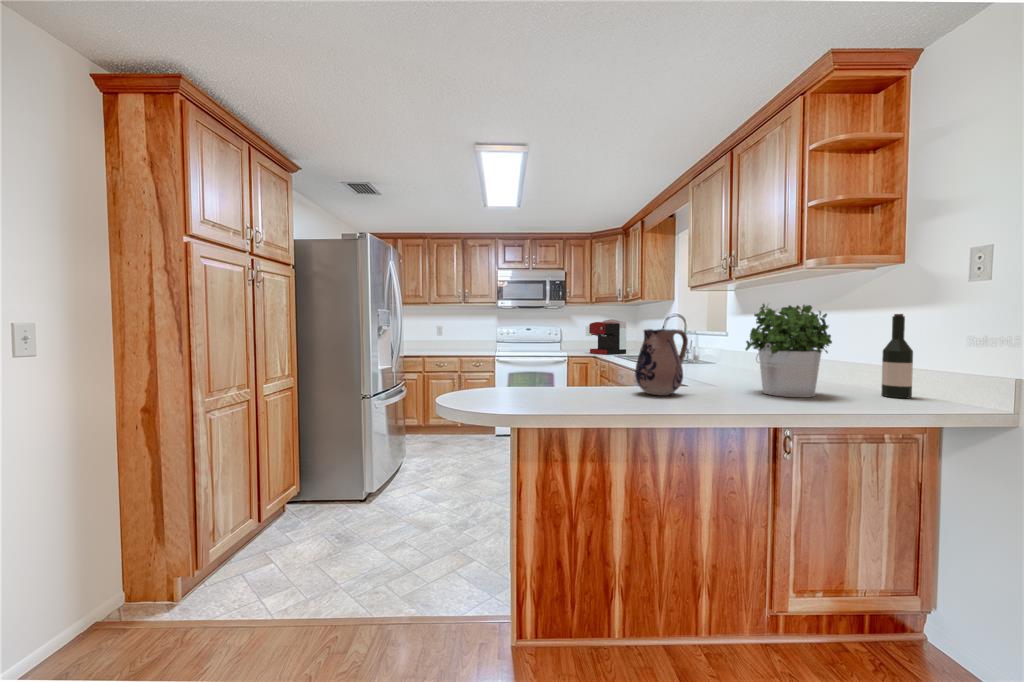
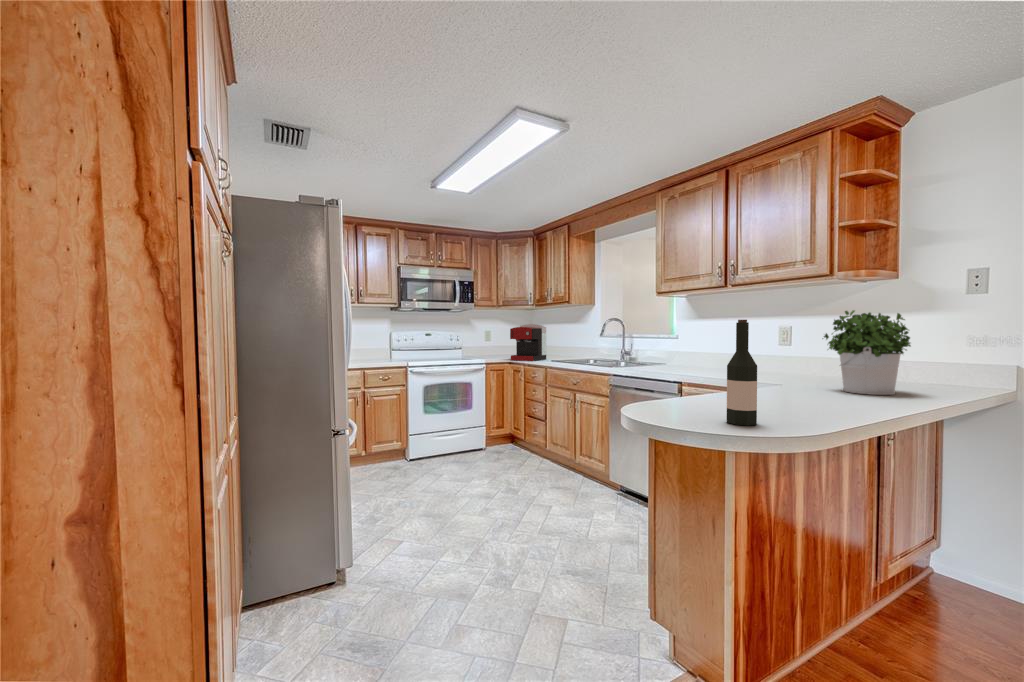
wine bottle: present [881,314,913,398] -> present [727,320,757,426]
ceramic pitcher: present [635,329,688,395] -> none [771,335,826,402]

